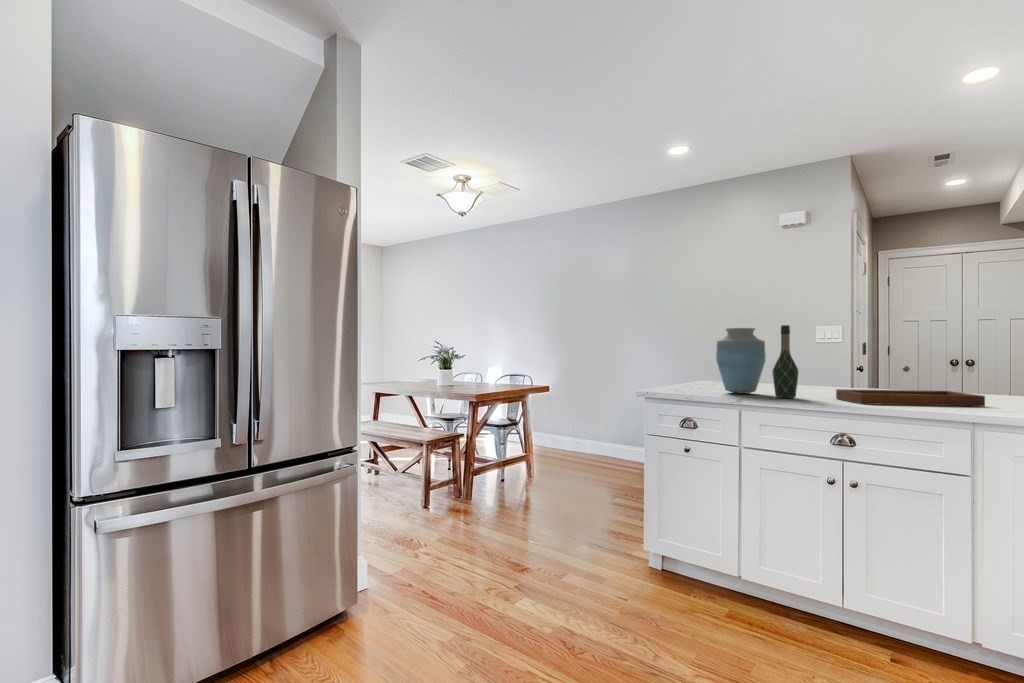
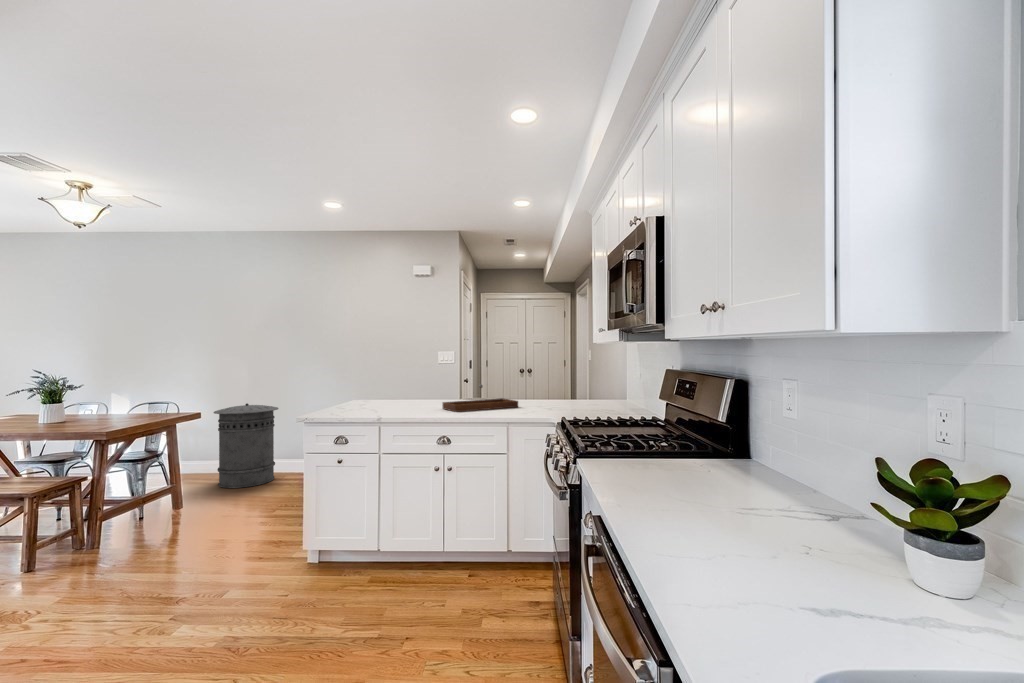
wine bottle: present [773,325,798,398] -> none [402,359,419,411]
vase: present [716,328,765,394] -> none [363,360,398,410]
trash can: none [559,381,619,467] -> present [214,403,278,488]

